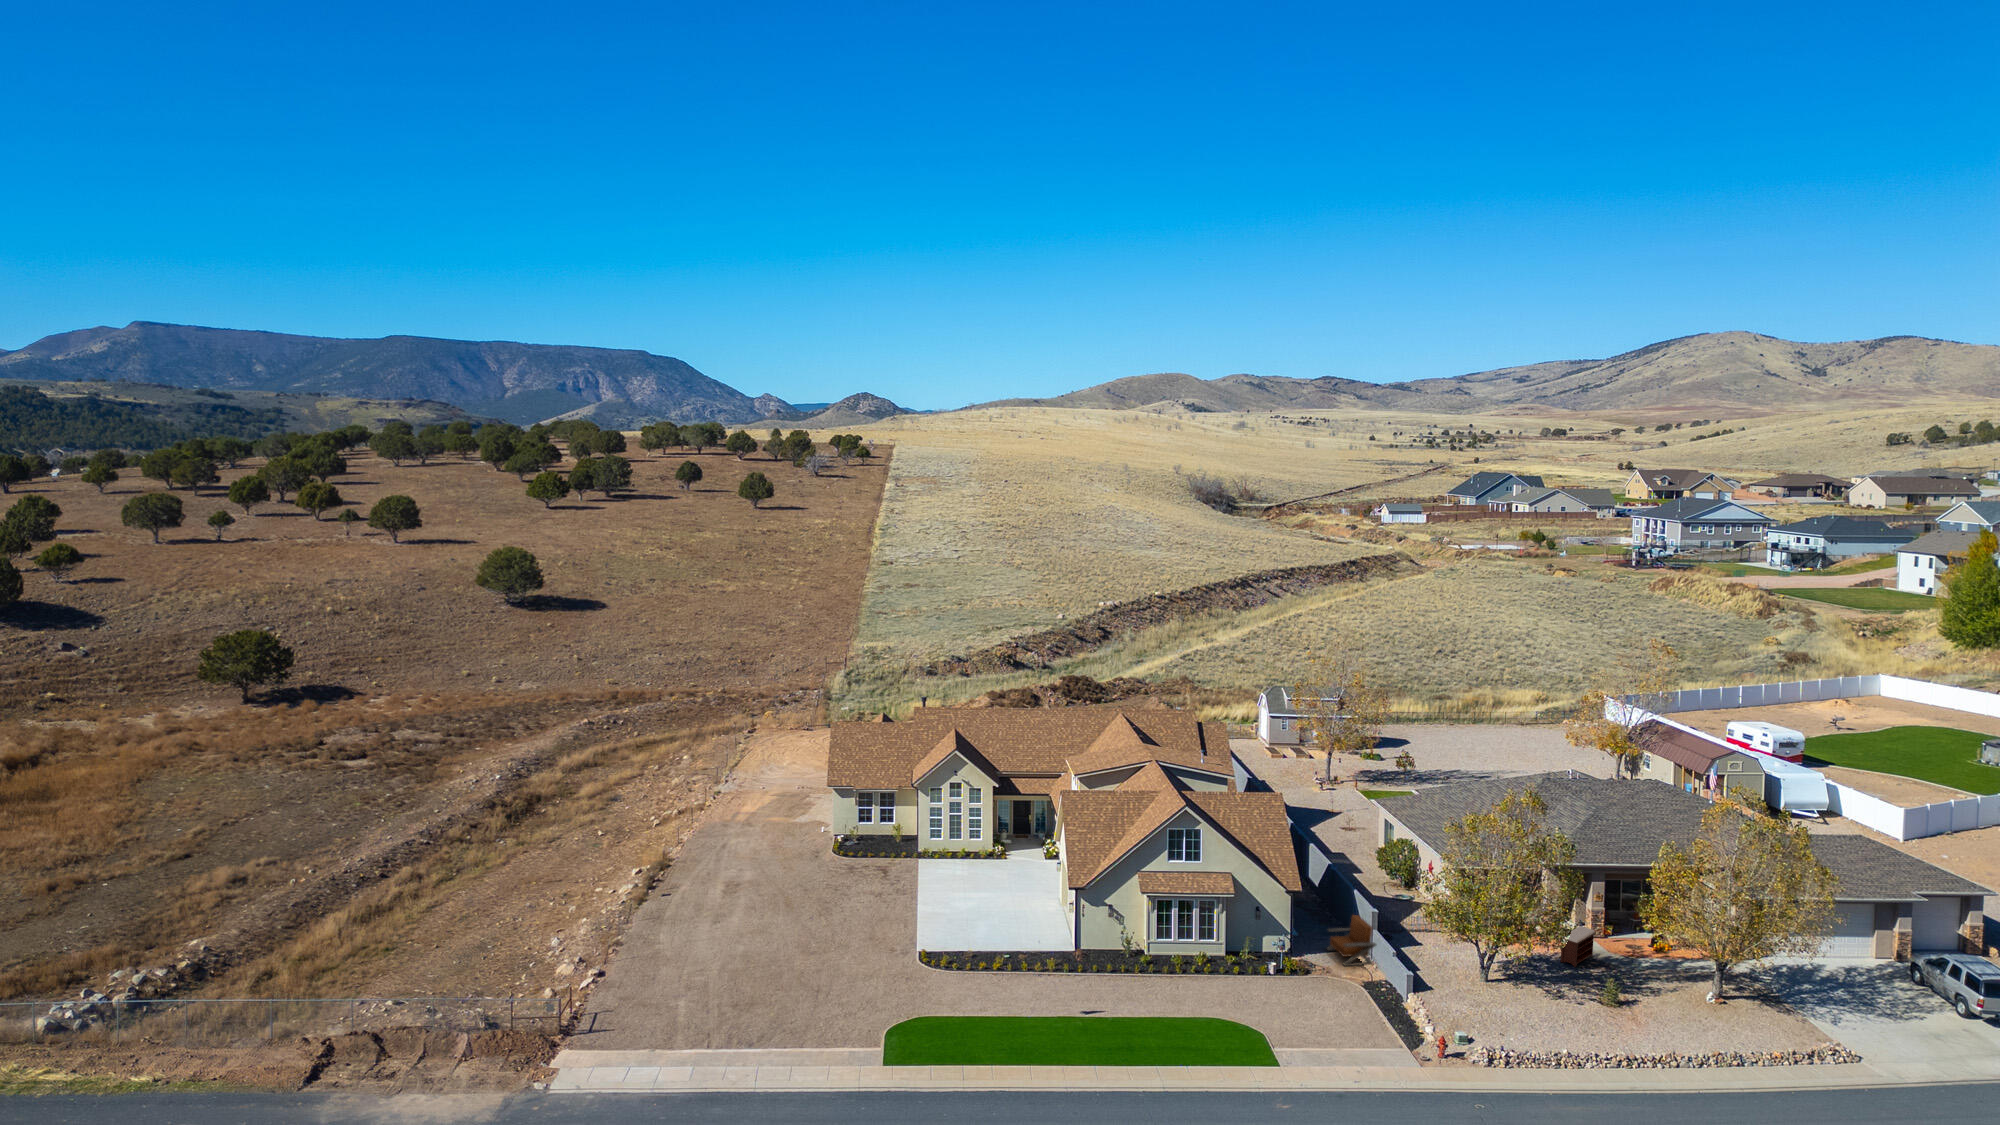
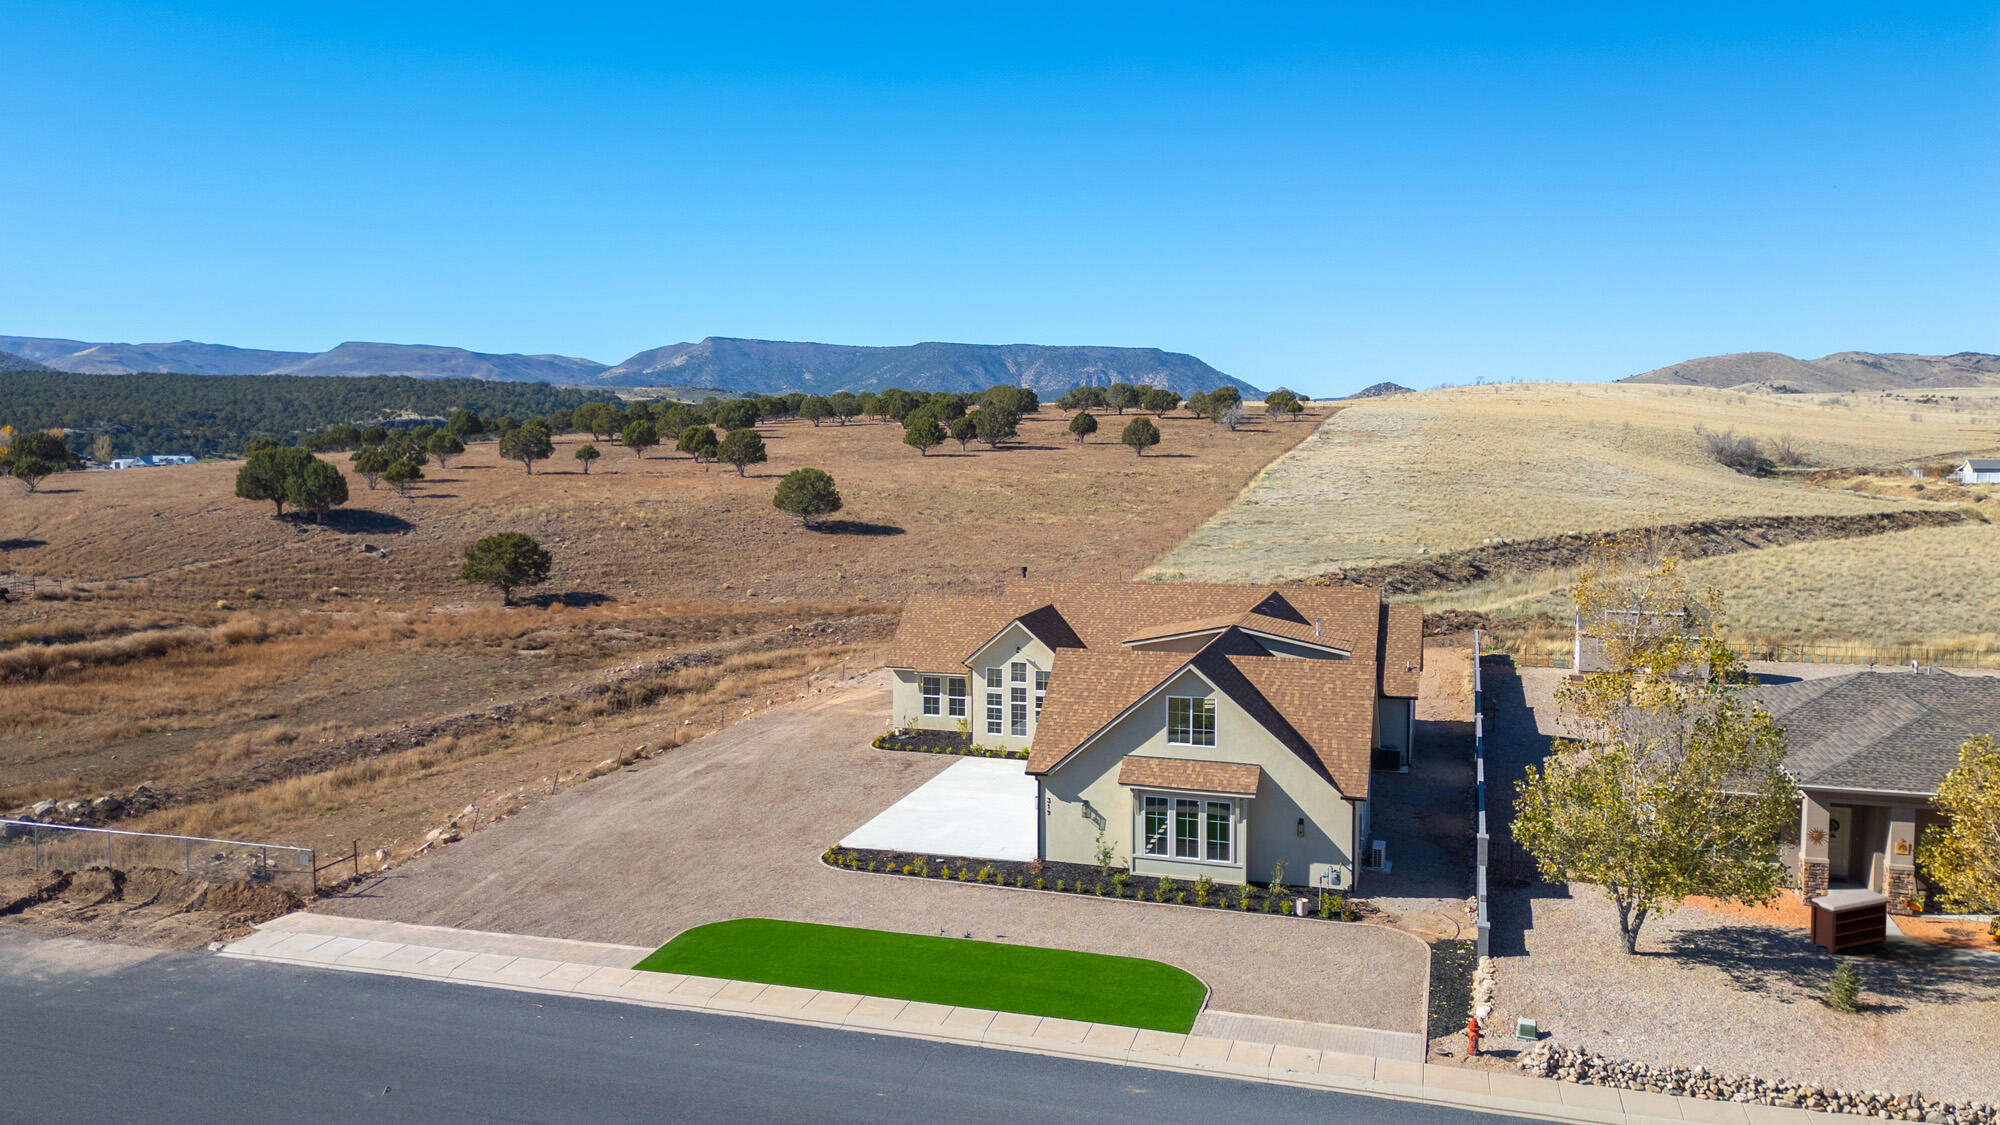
lounge chair: present [1327,915,1376,966] -> none [1407,840,1465,916]

